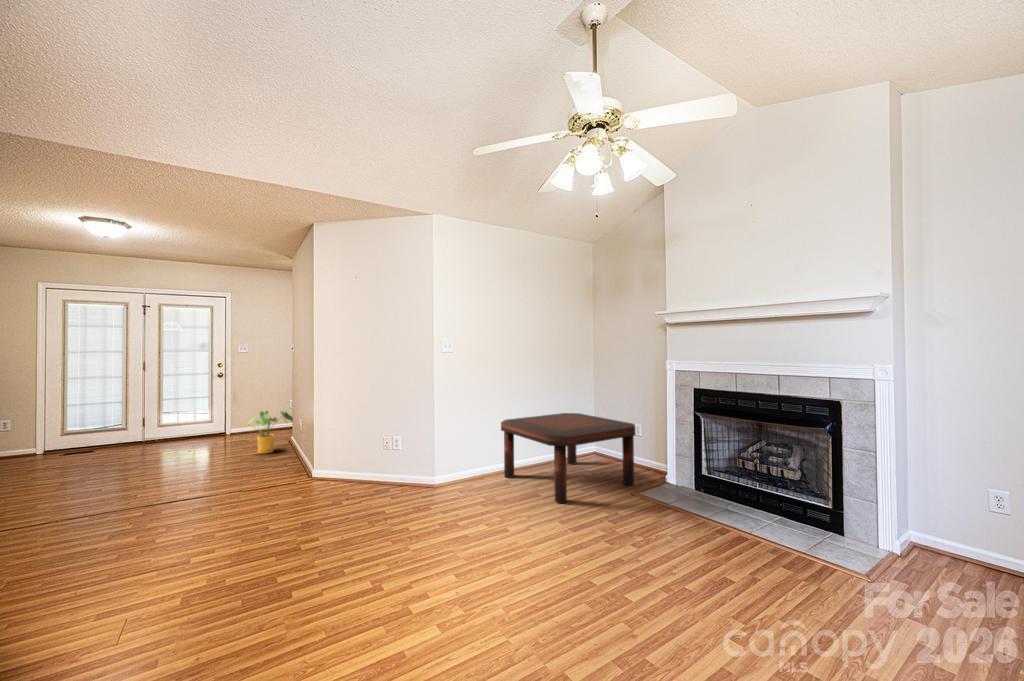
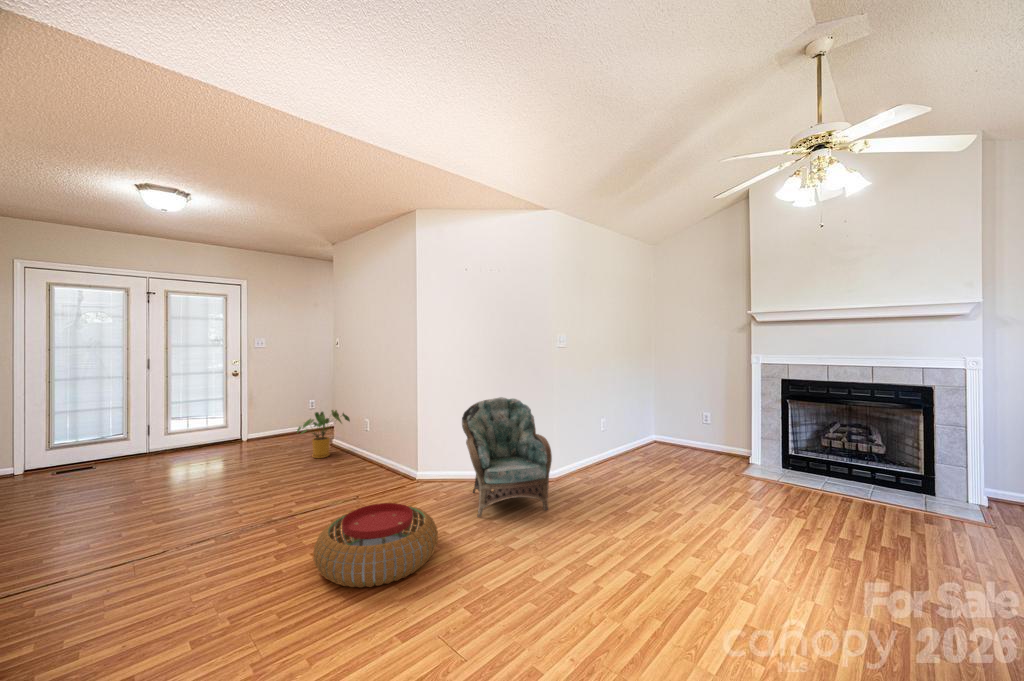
armchair: none [313,401,406,515] -> present [462,397,552,517]
coffee table: present [501,413,635,503] -> none [600,405,728,487]
pouf: none [114,494,249,566] -> present [313,503,438,588]

